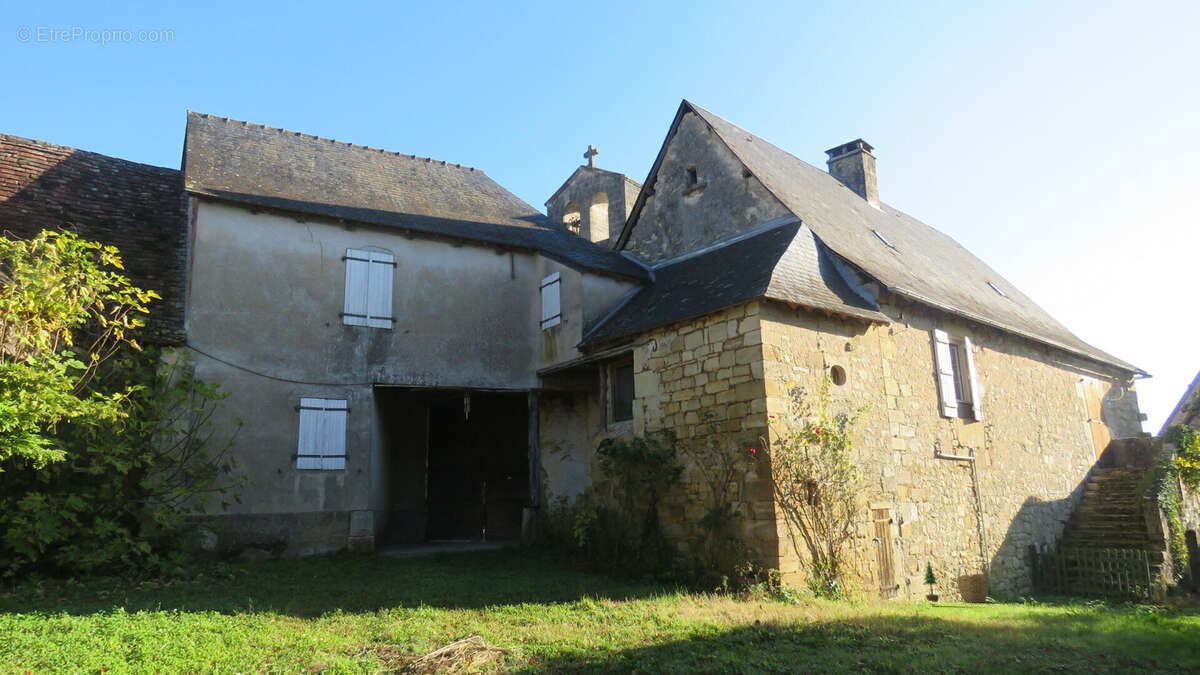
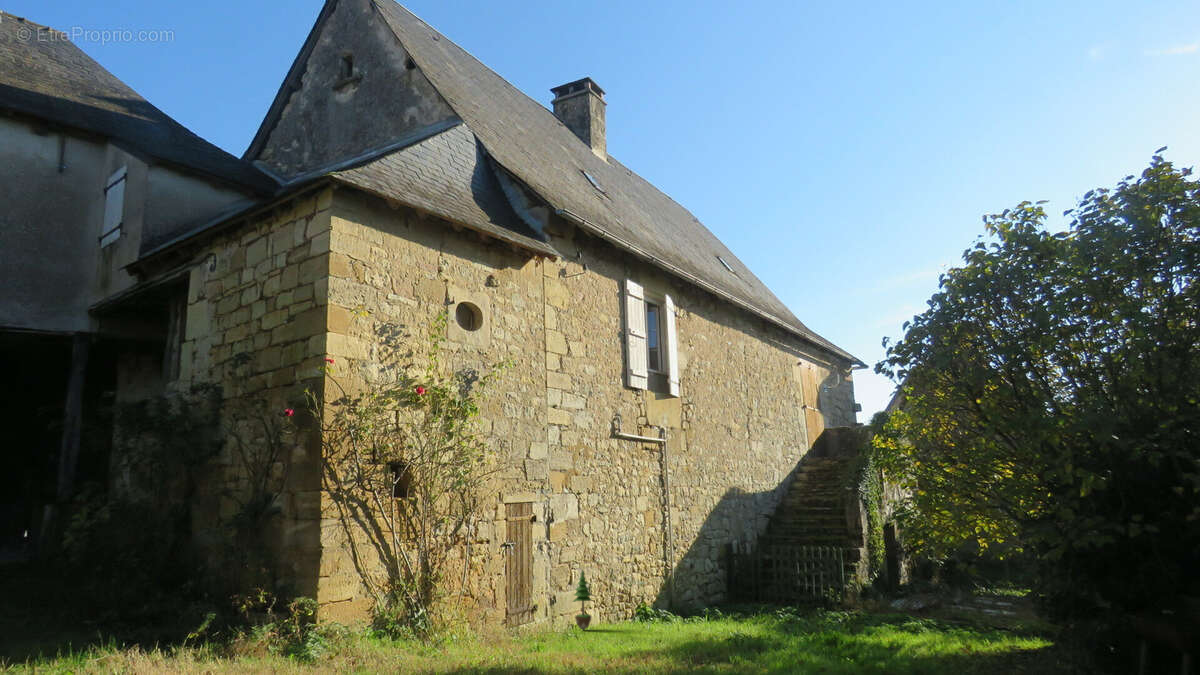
woven basket: present [957,566,988,603] -> none [624,573,661,622]

